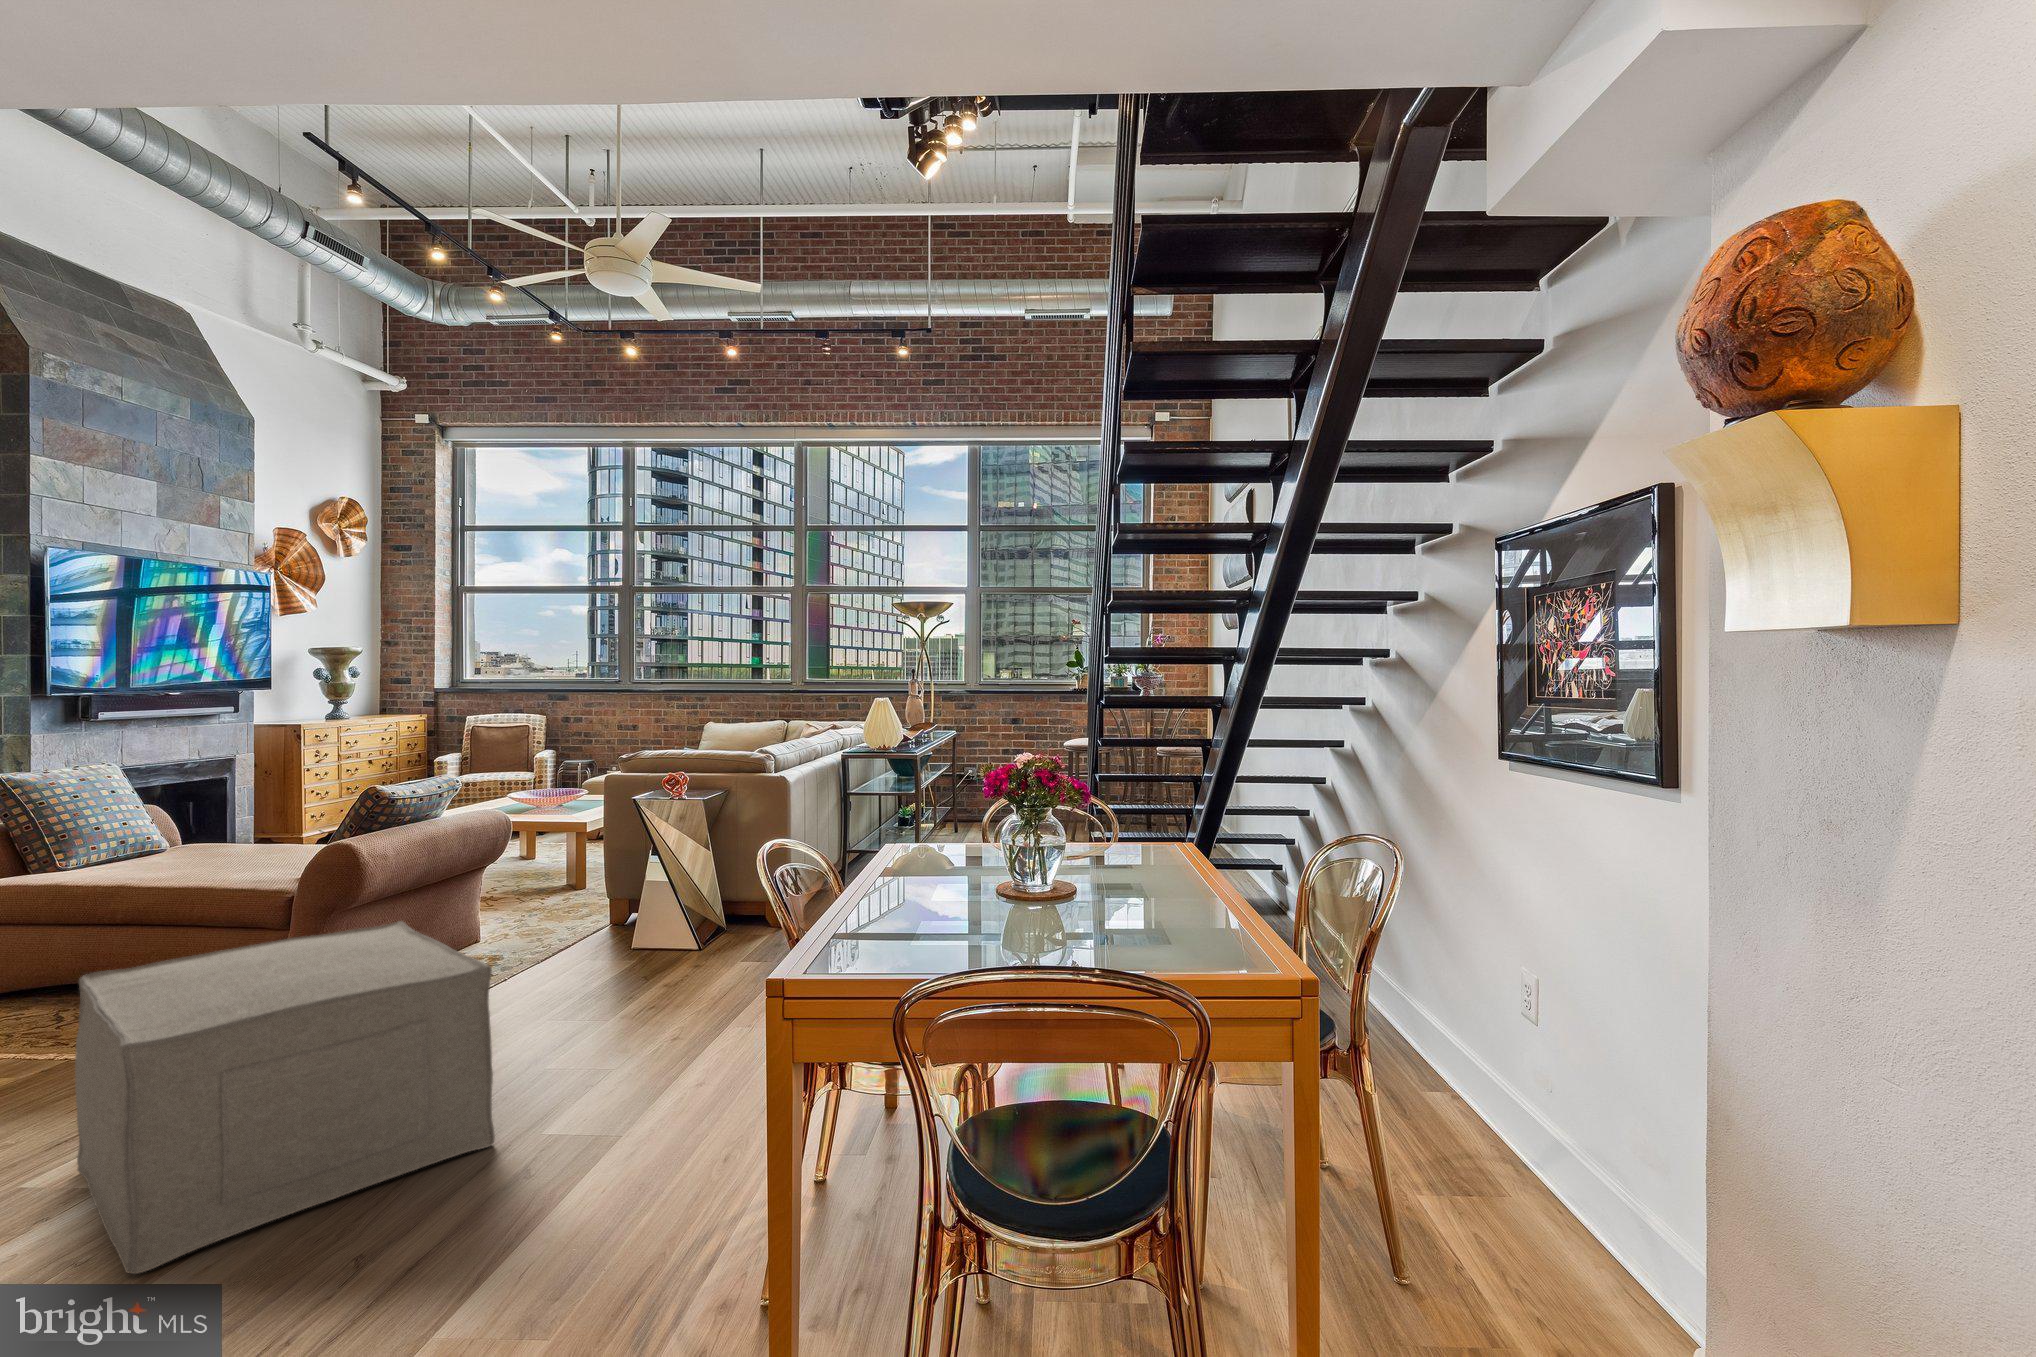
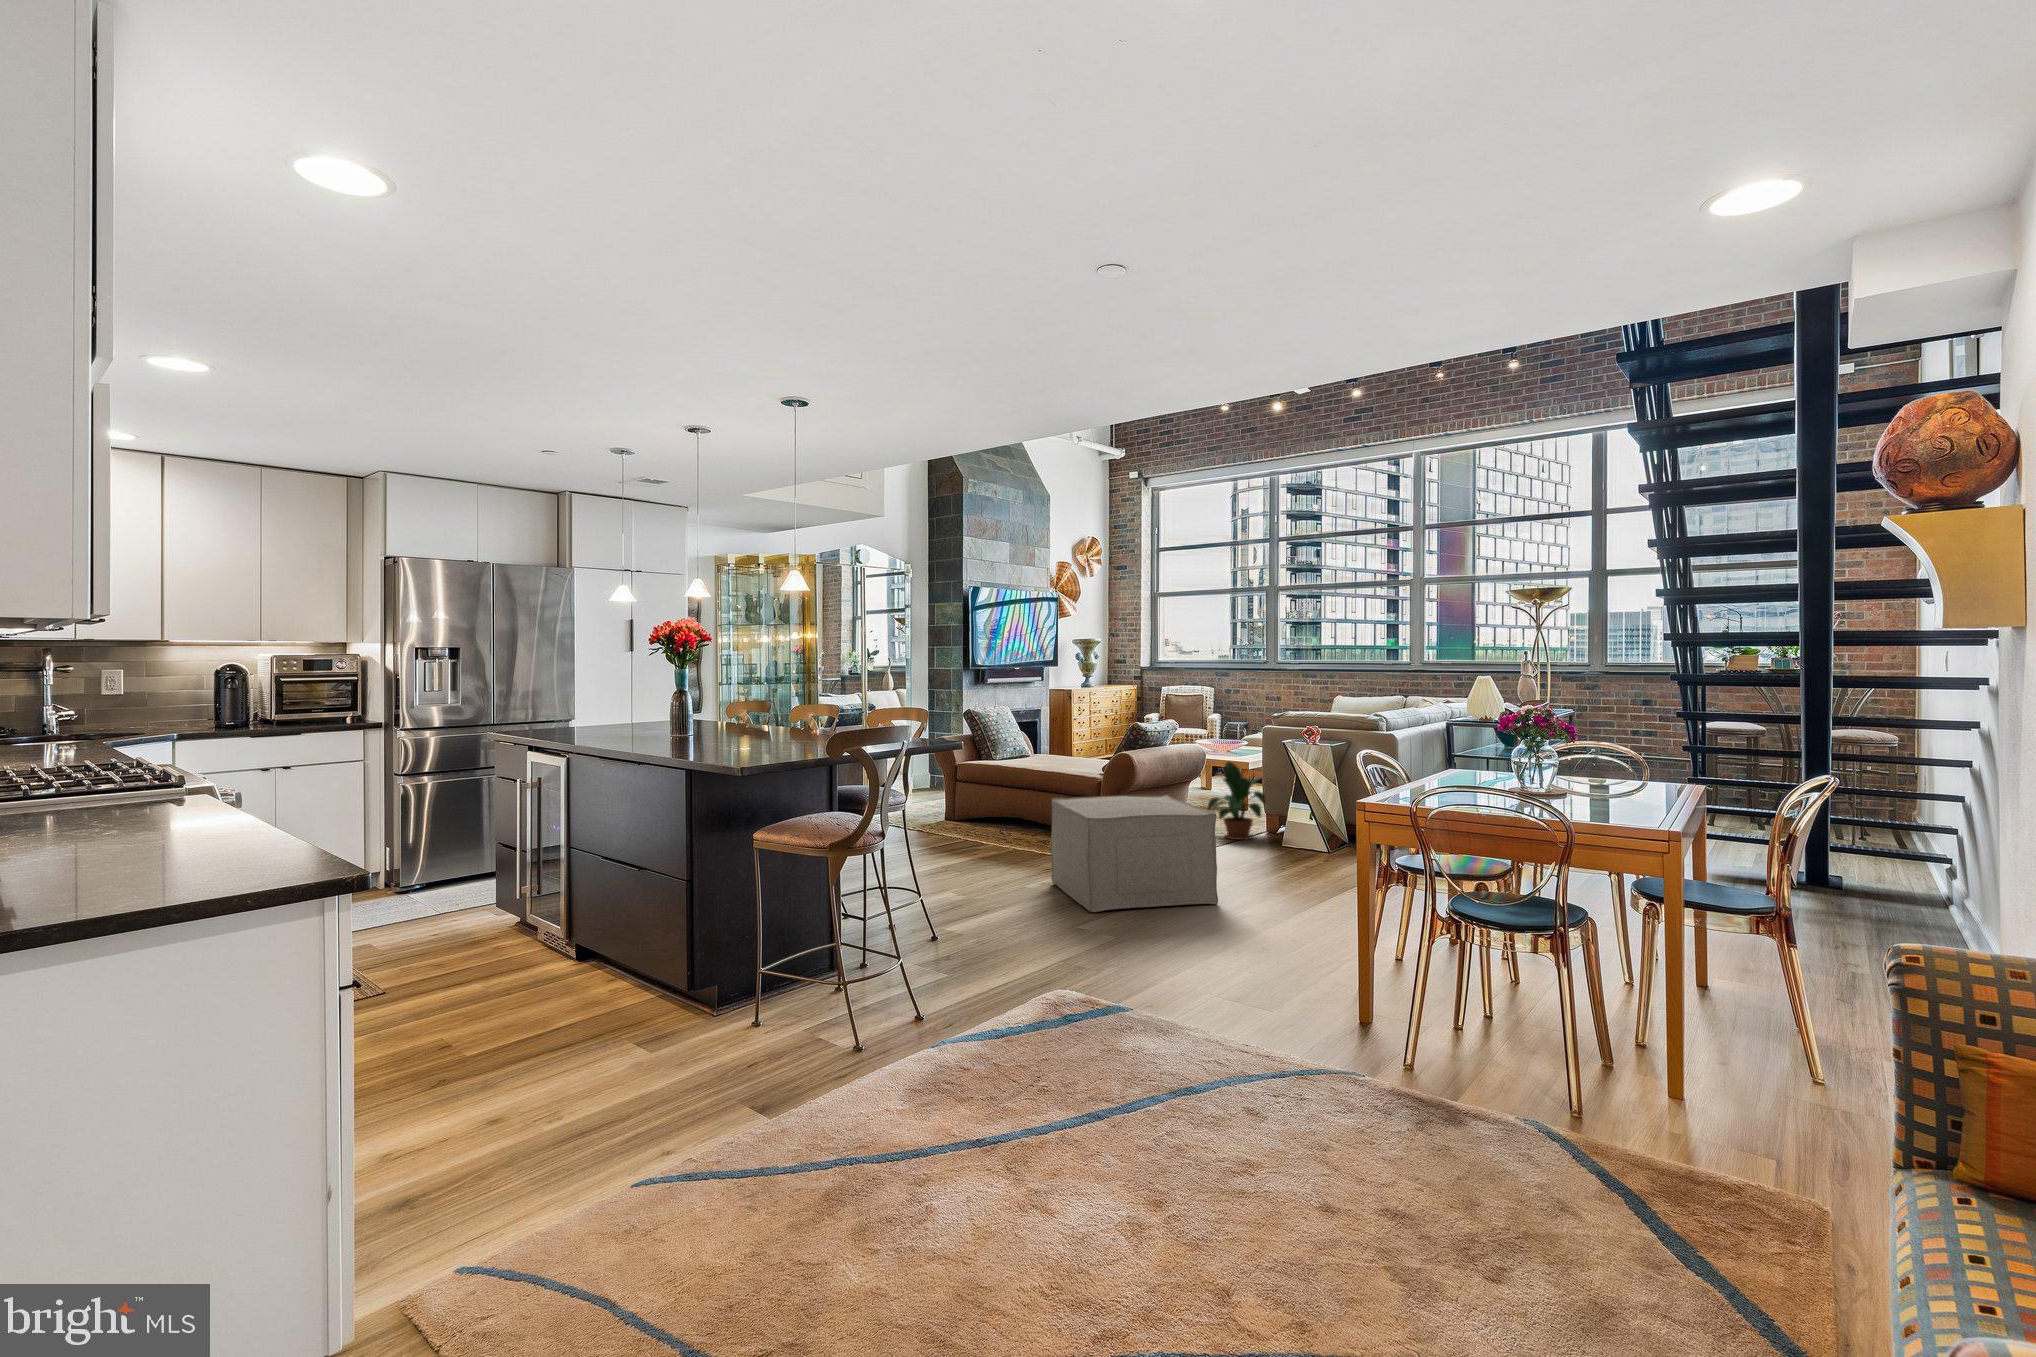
potted plant: none [510,828,615,953] -> present [1208,762,1266,840]

